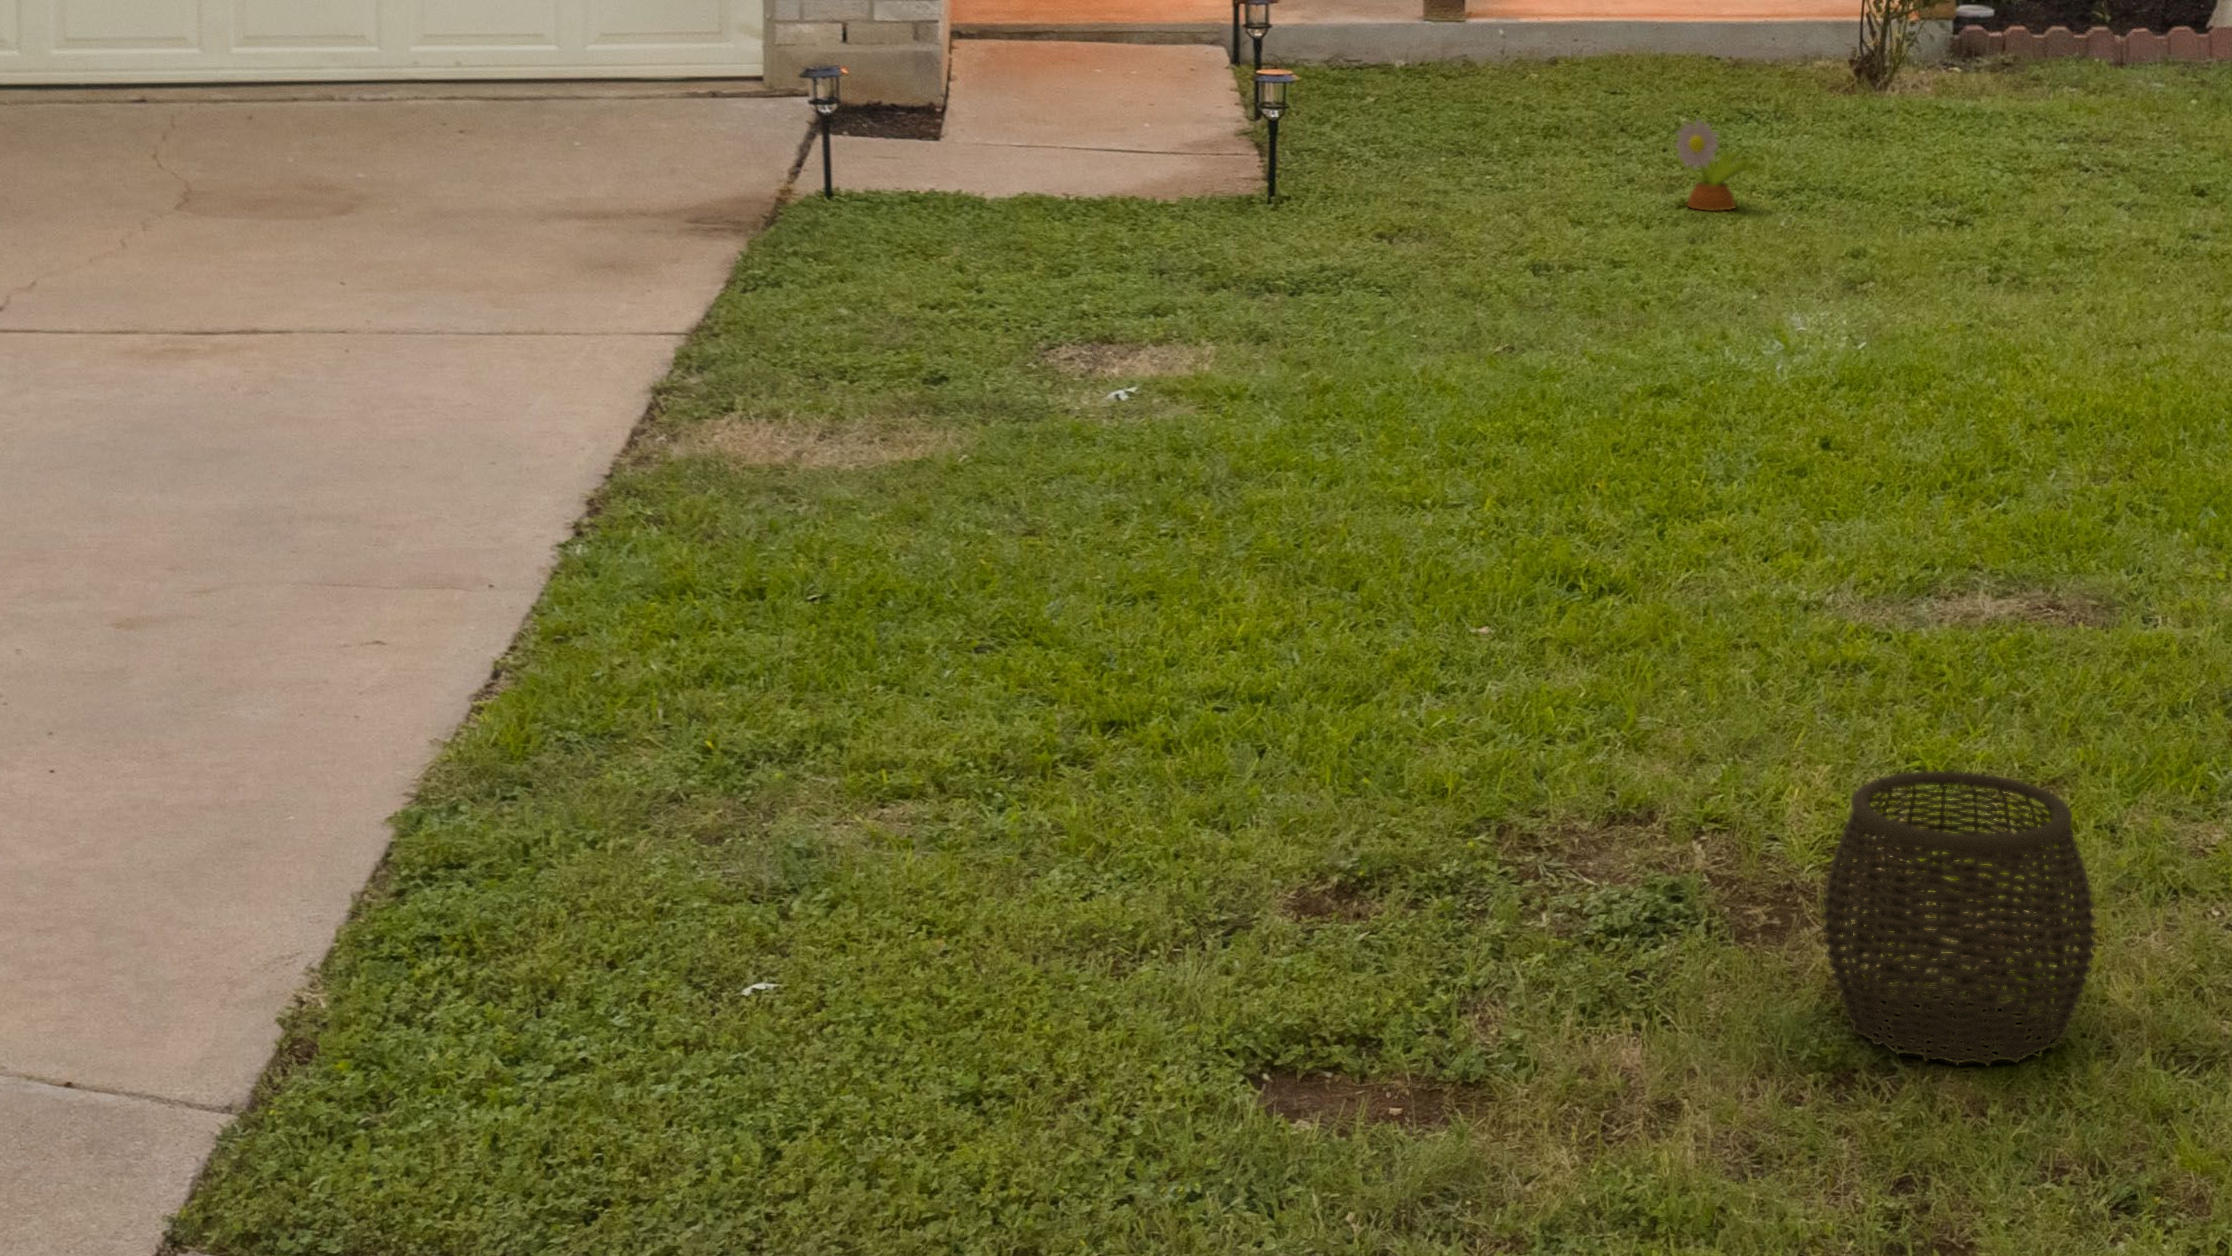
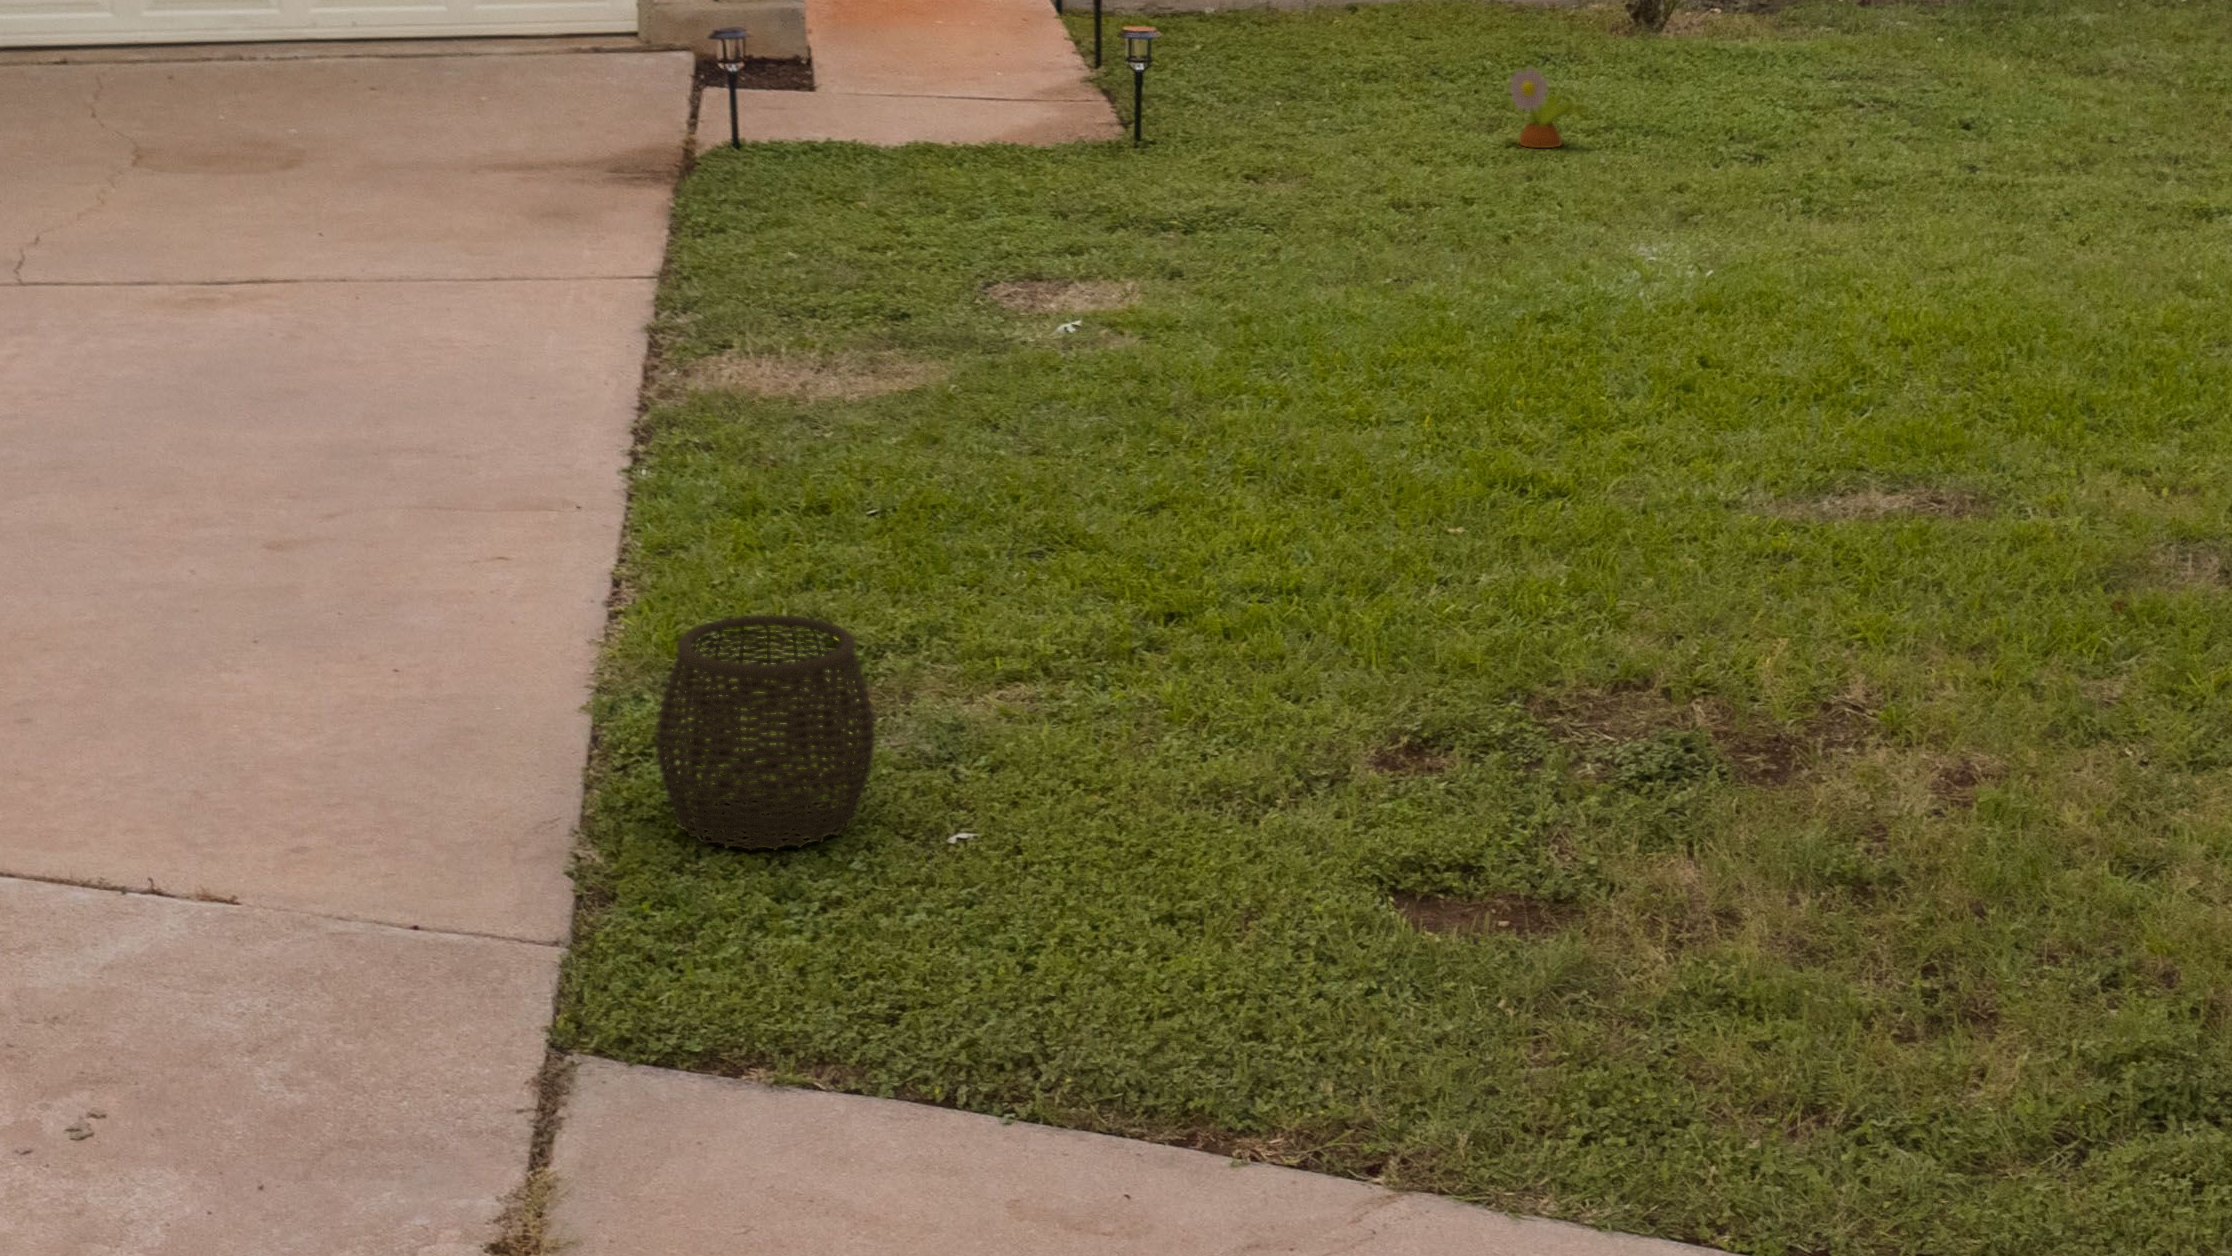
woven basket: present [1822,771,2097,1065] -> present [655,615,876,850]

